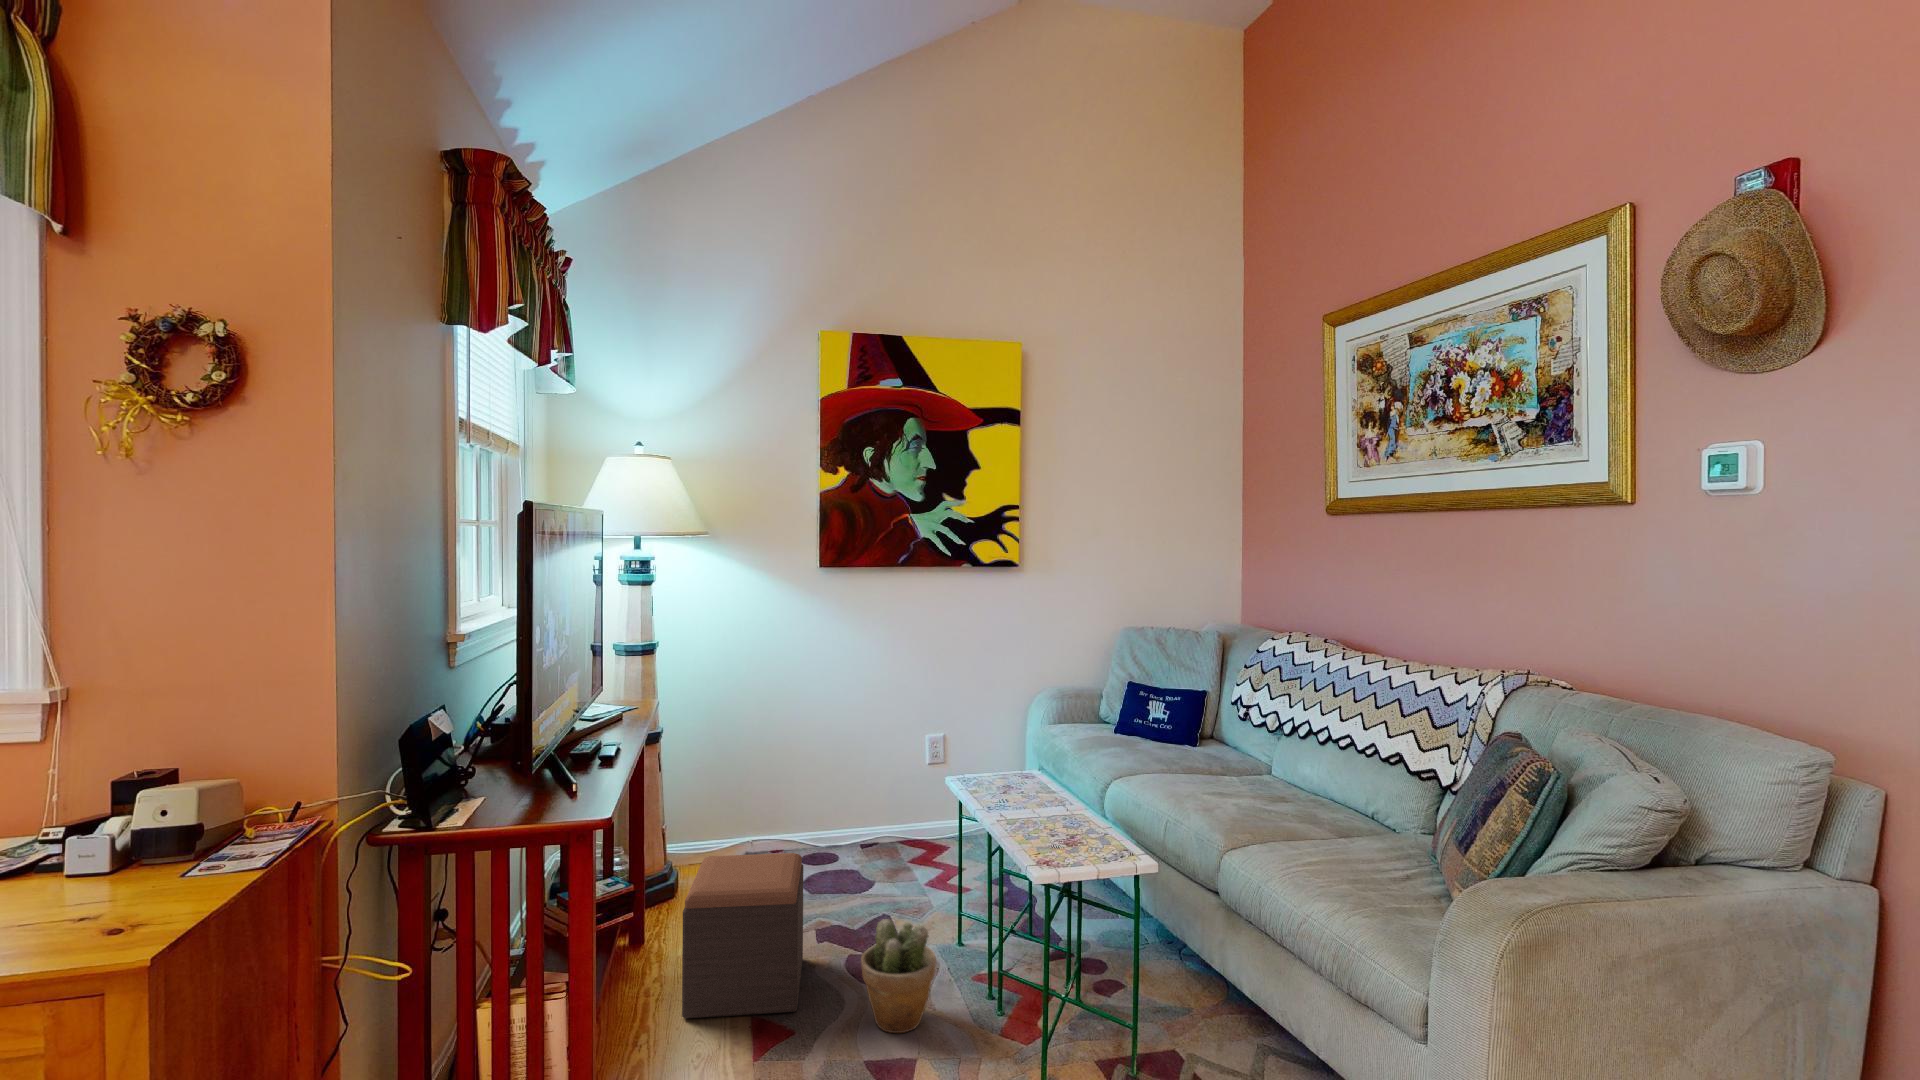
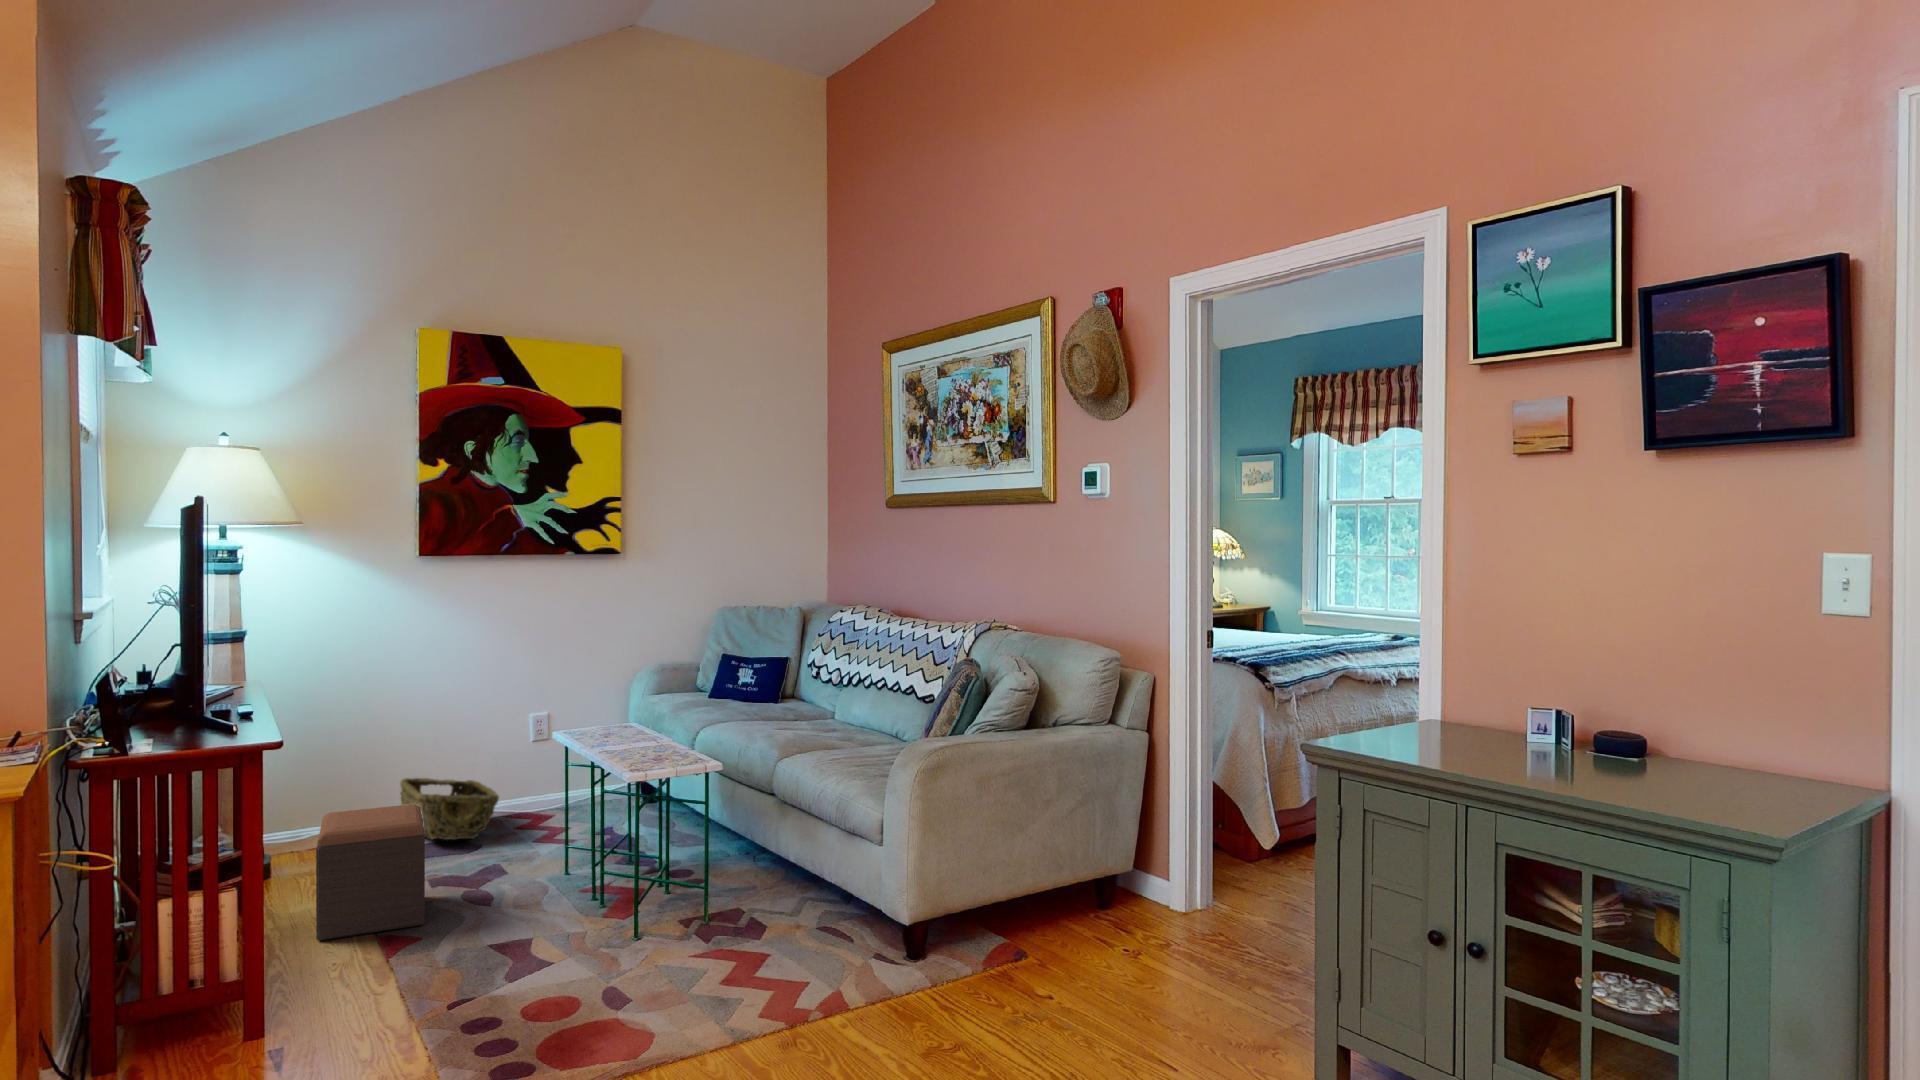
woven basket: none [800,795,892,873] -> present [400,778,499,840]
potted plant: present [861,919,936,1033] -> none [484,838,549,925]

